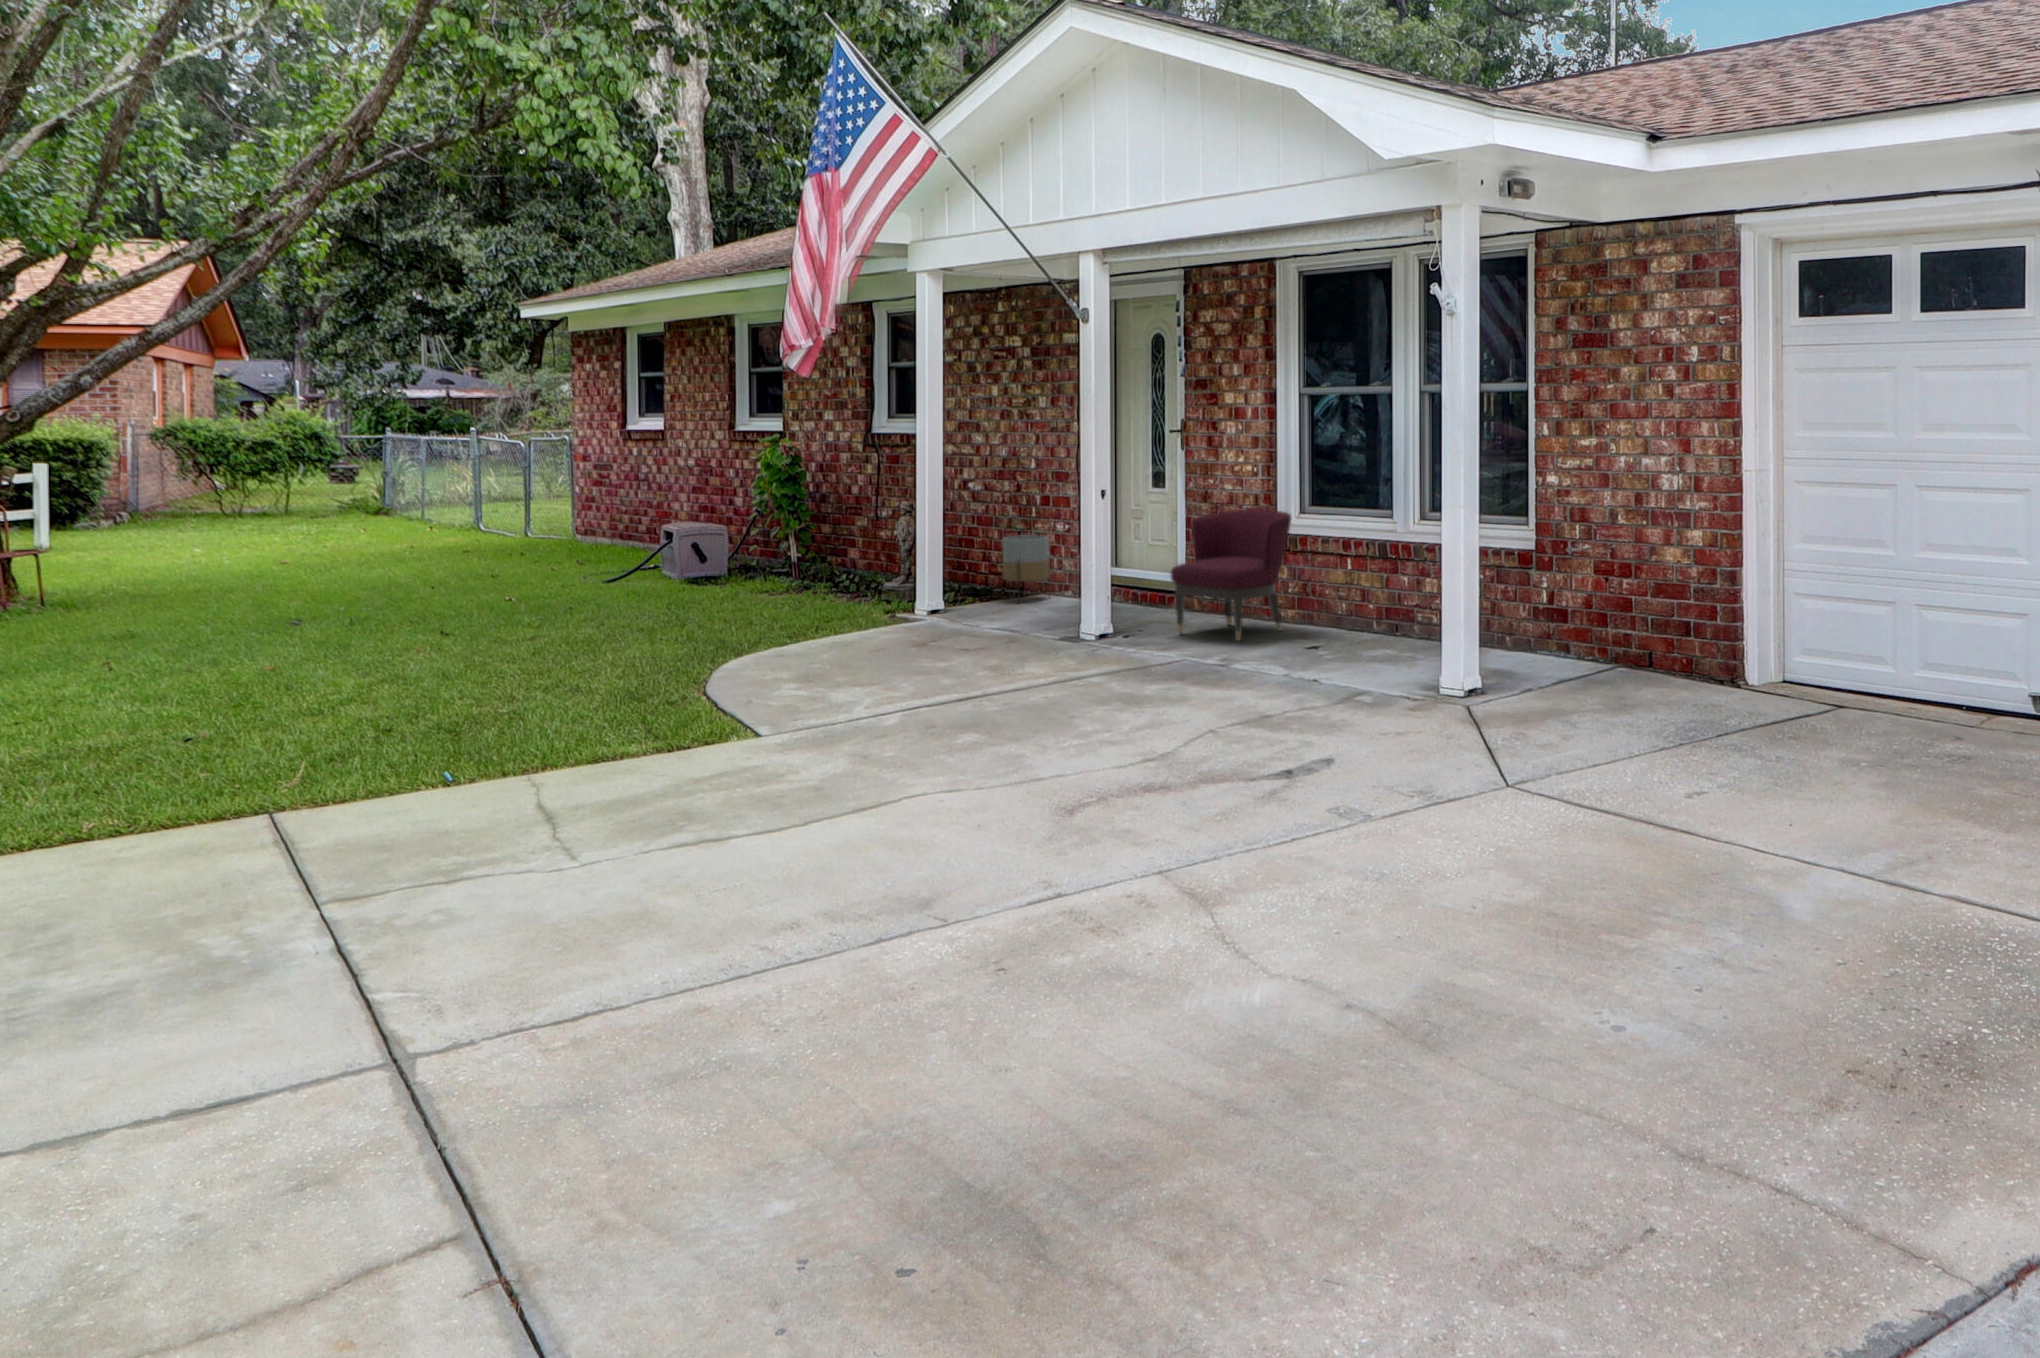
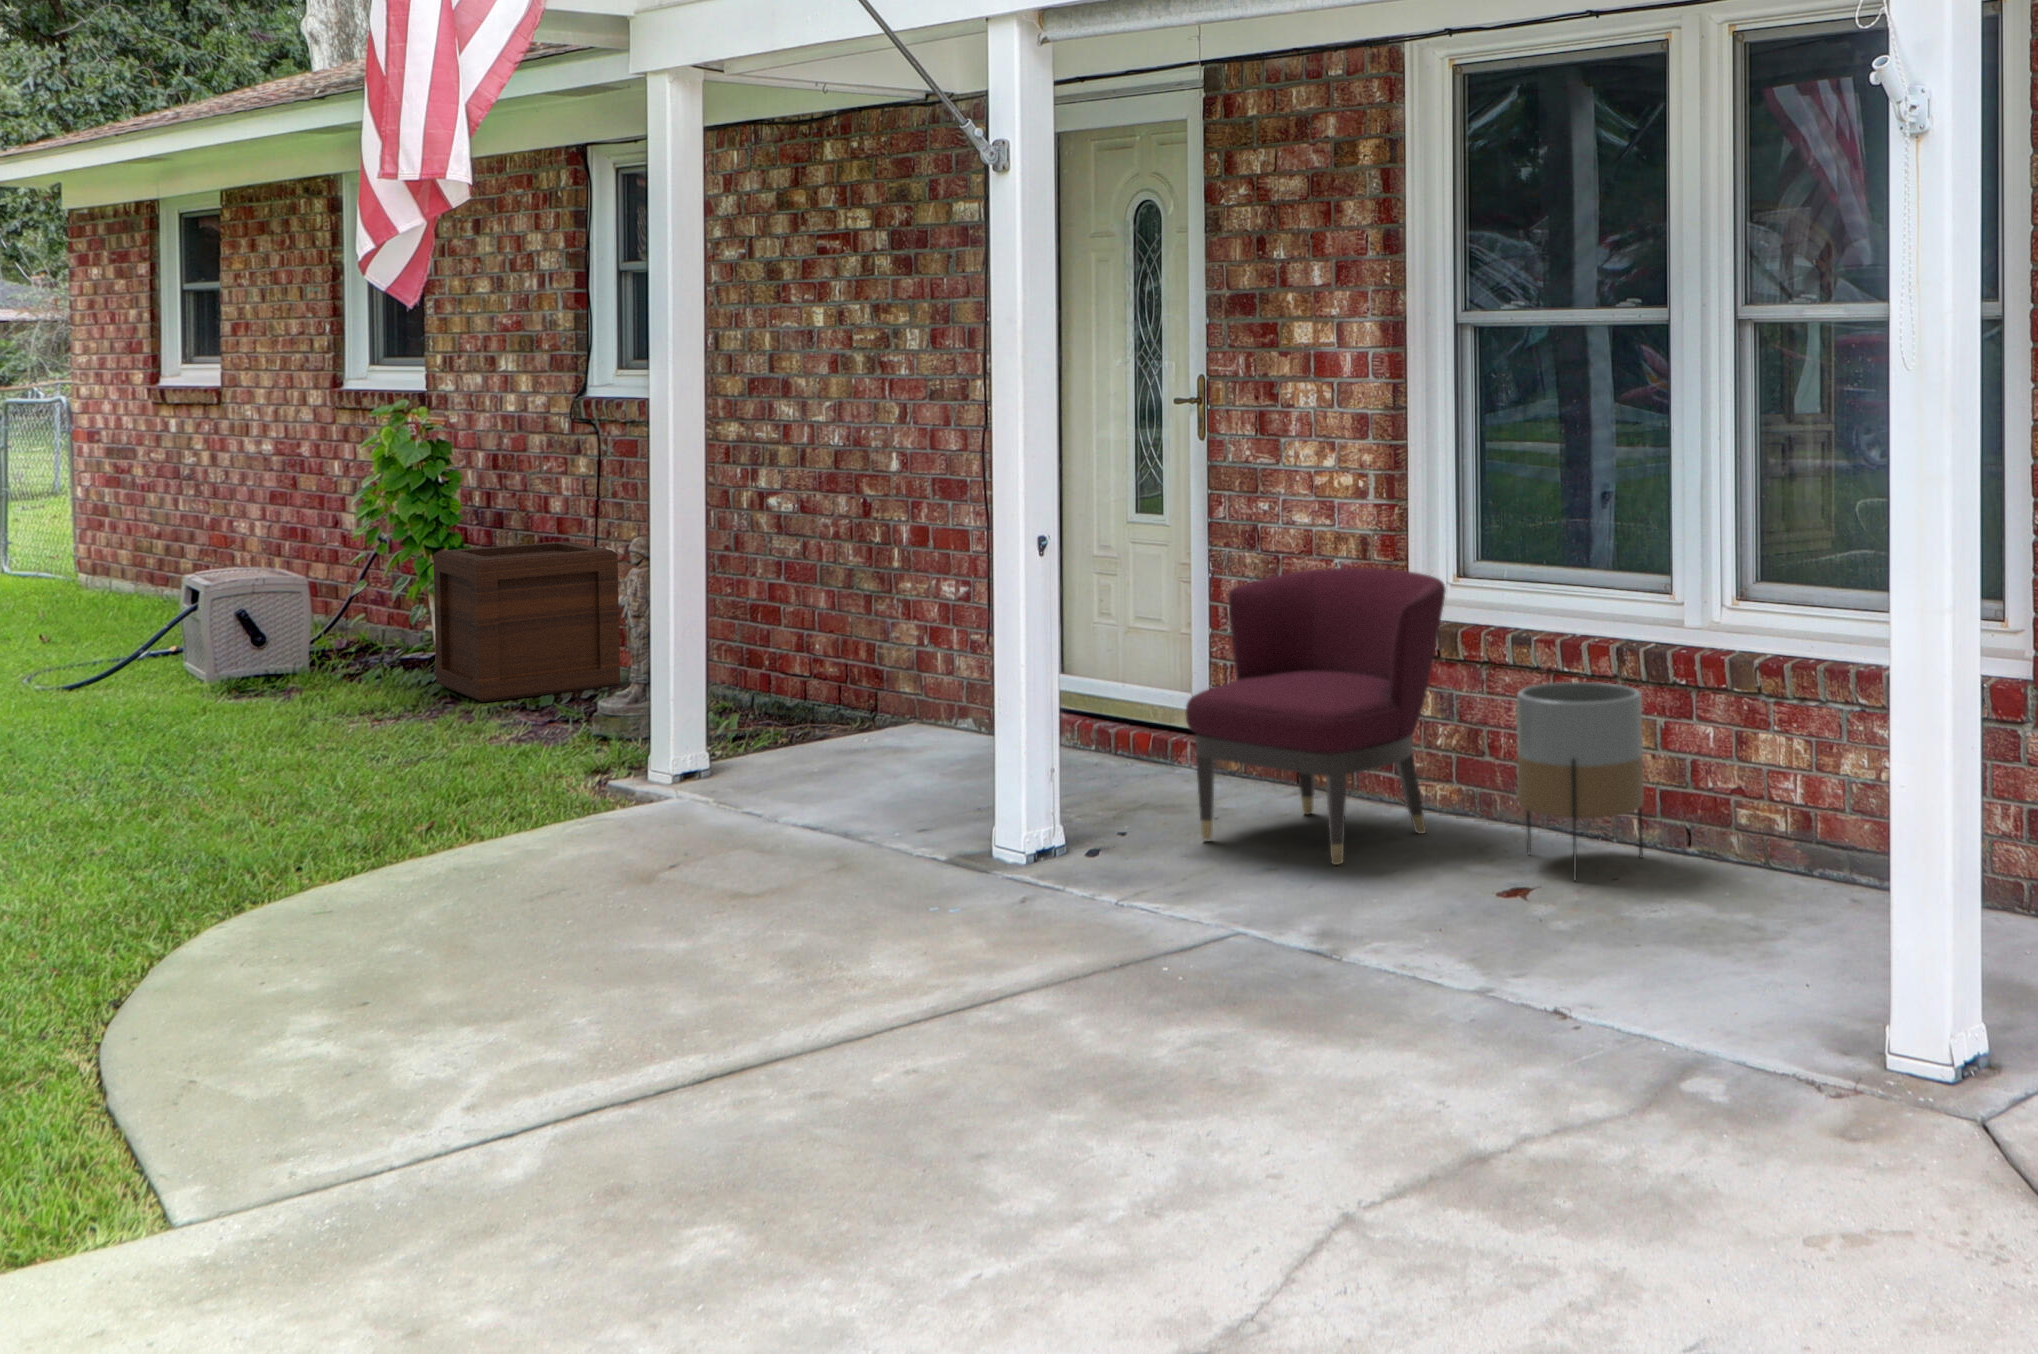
wooden crate: none [795,509,891,588] -> present [433,541,620,702]
planter: present [1002,535,1051,583] -> present [1517,682,1644,880]

